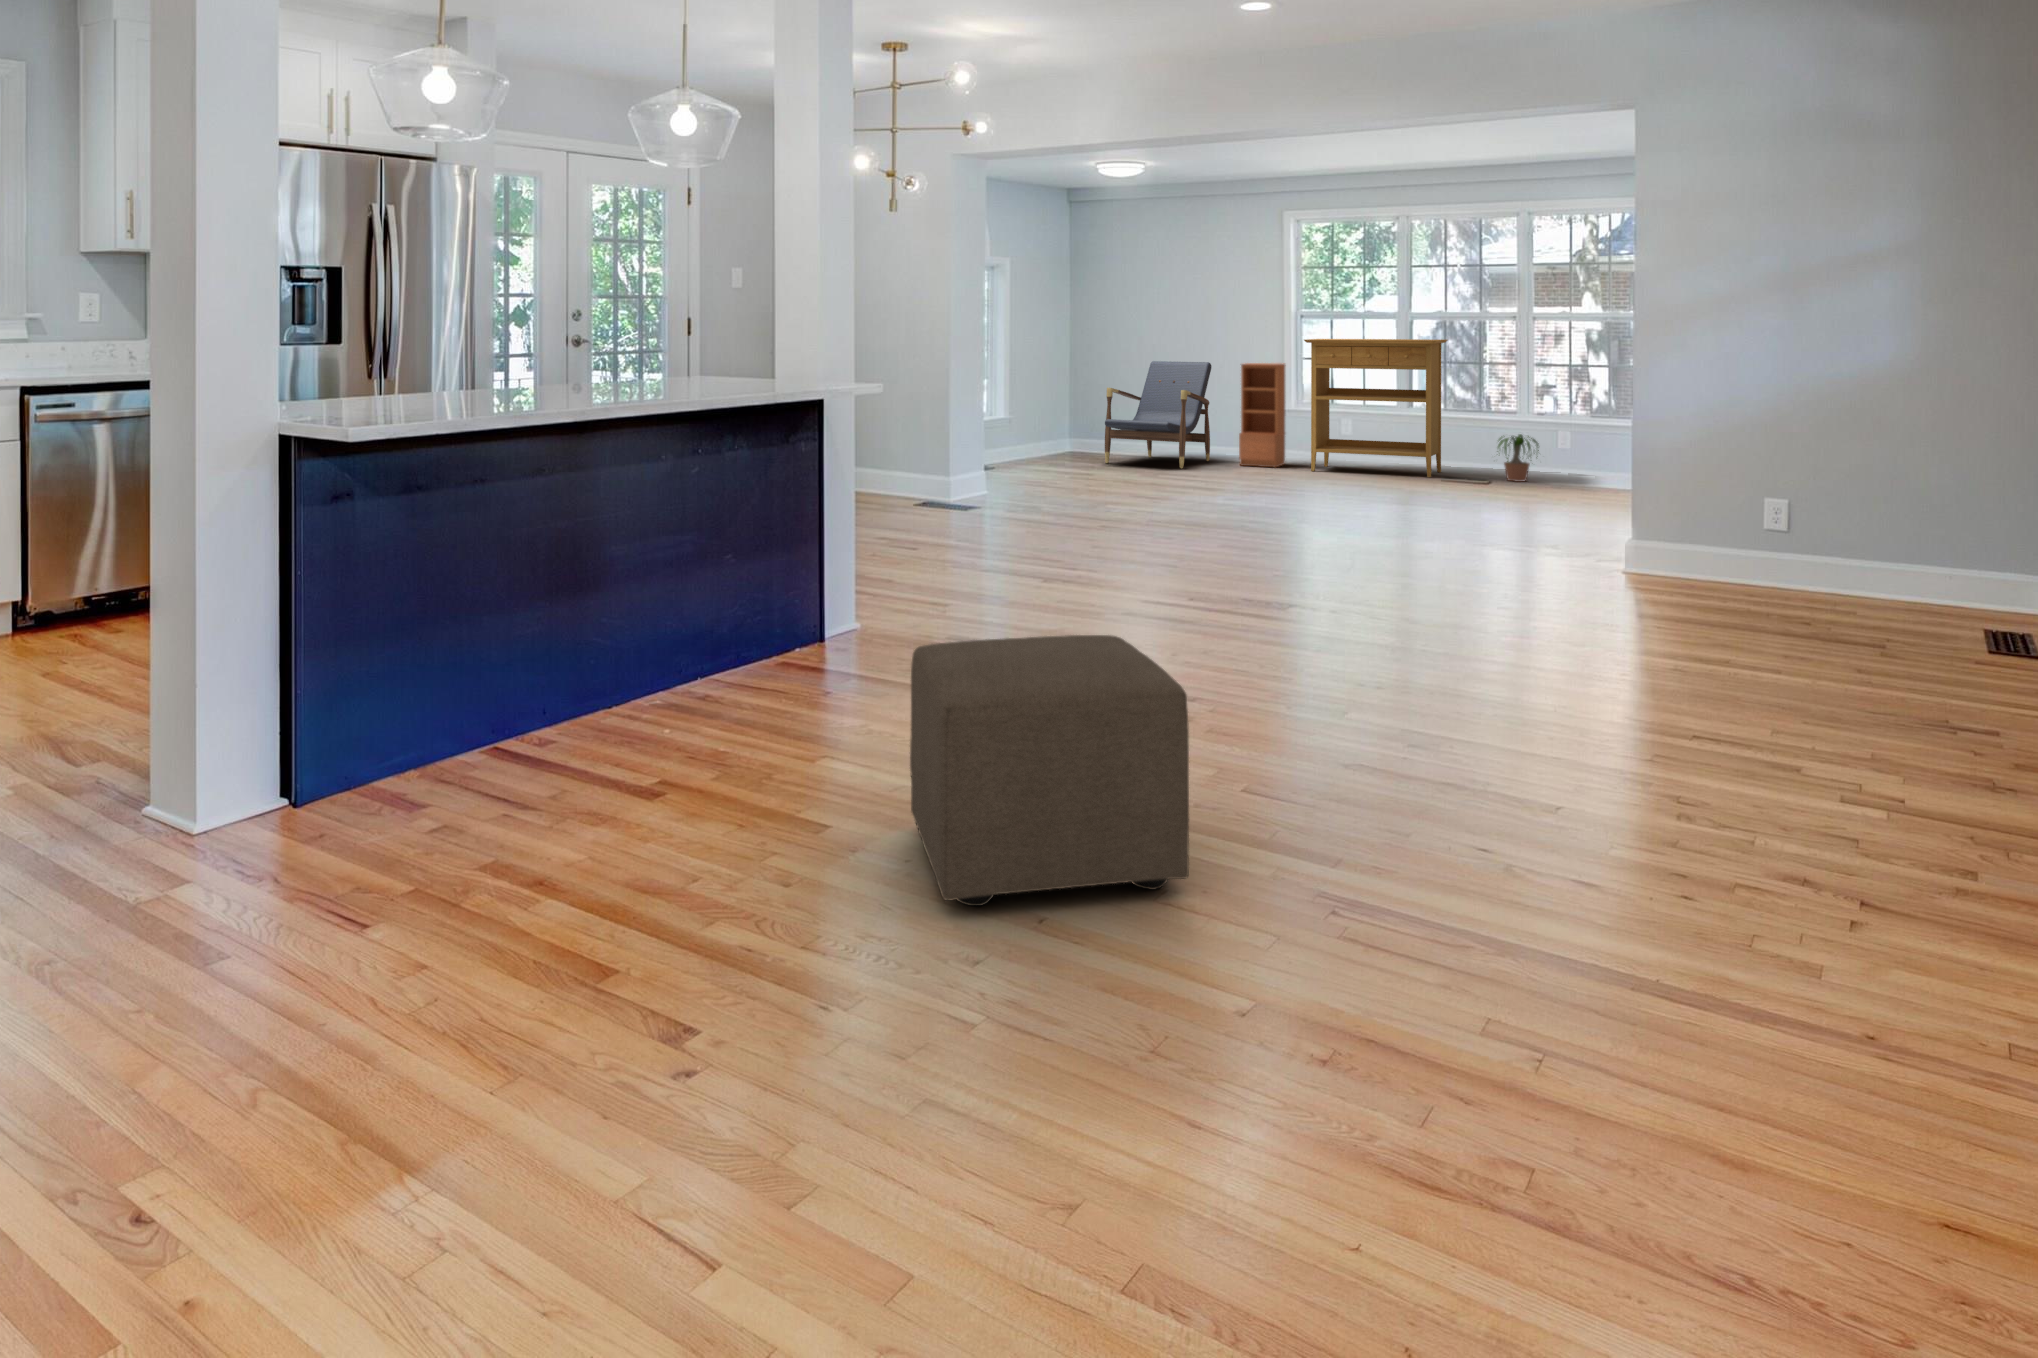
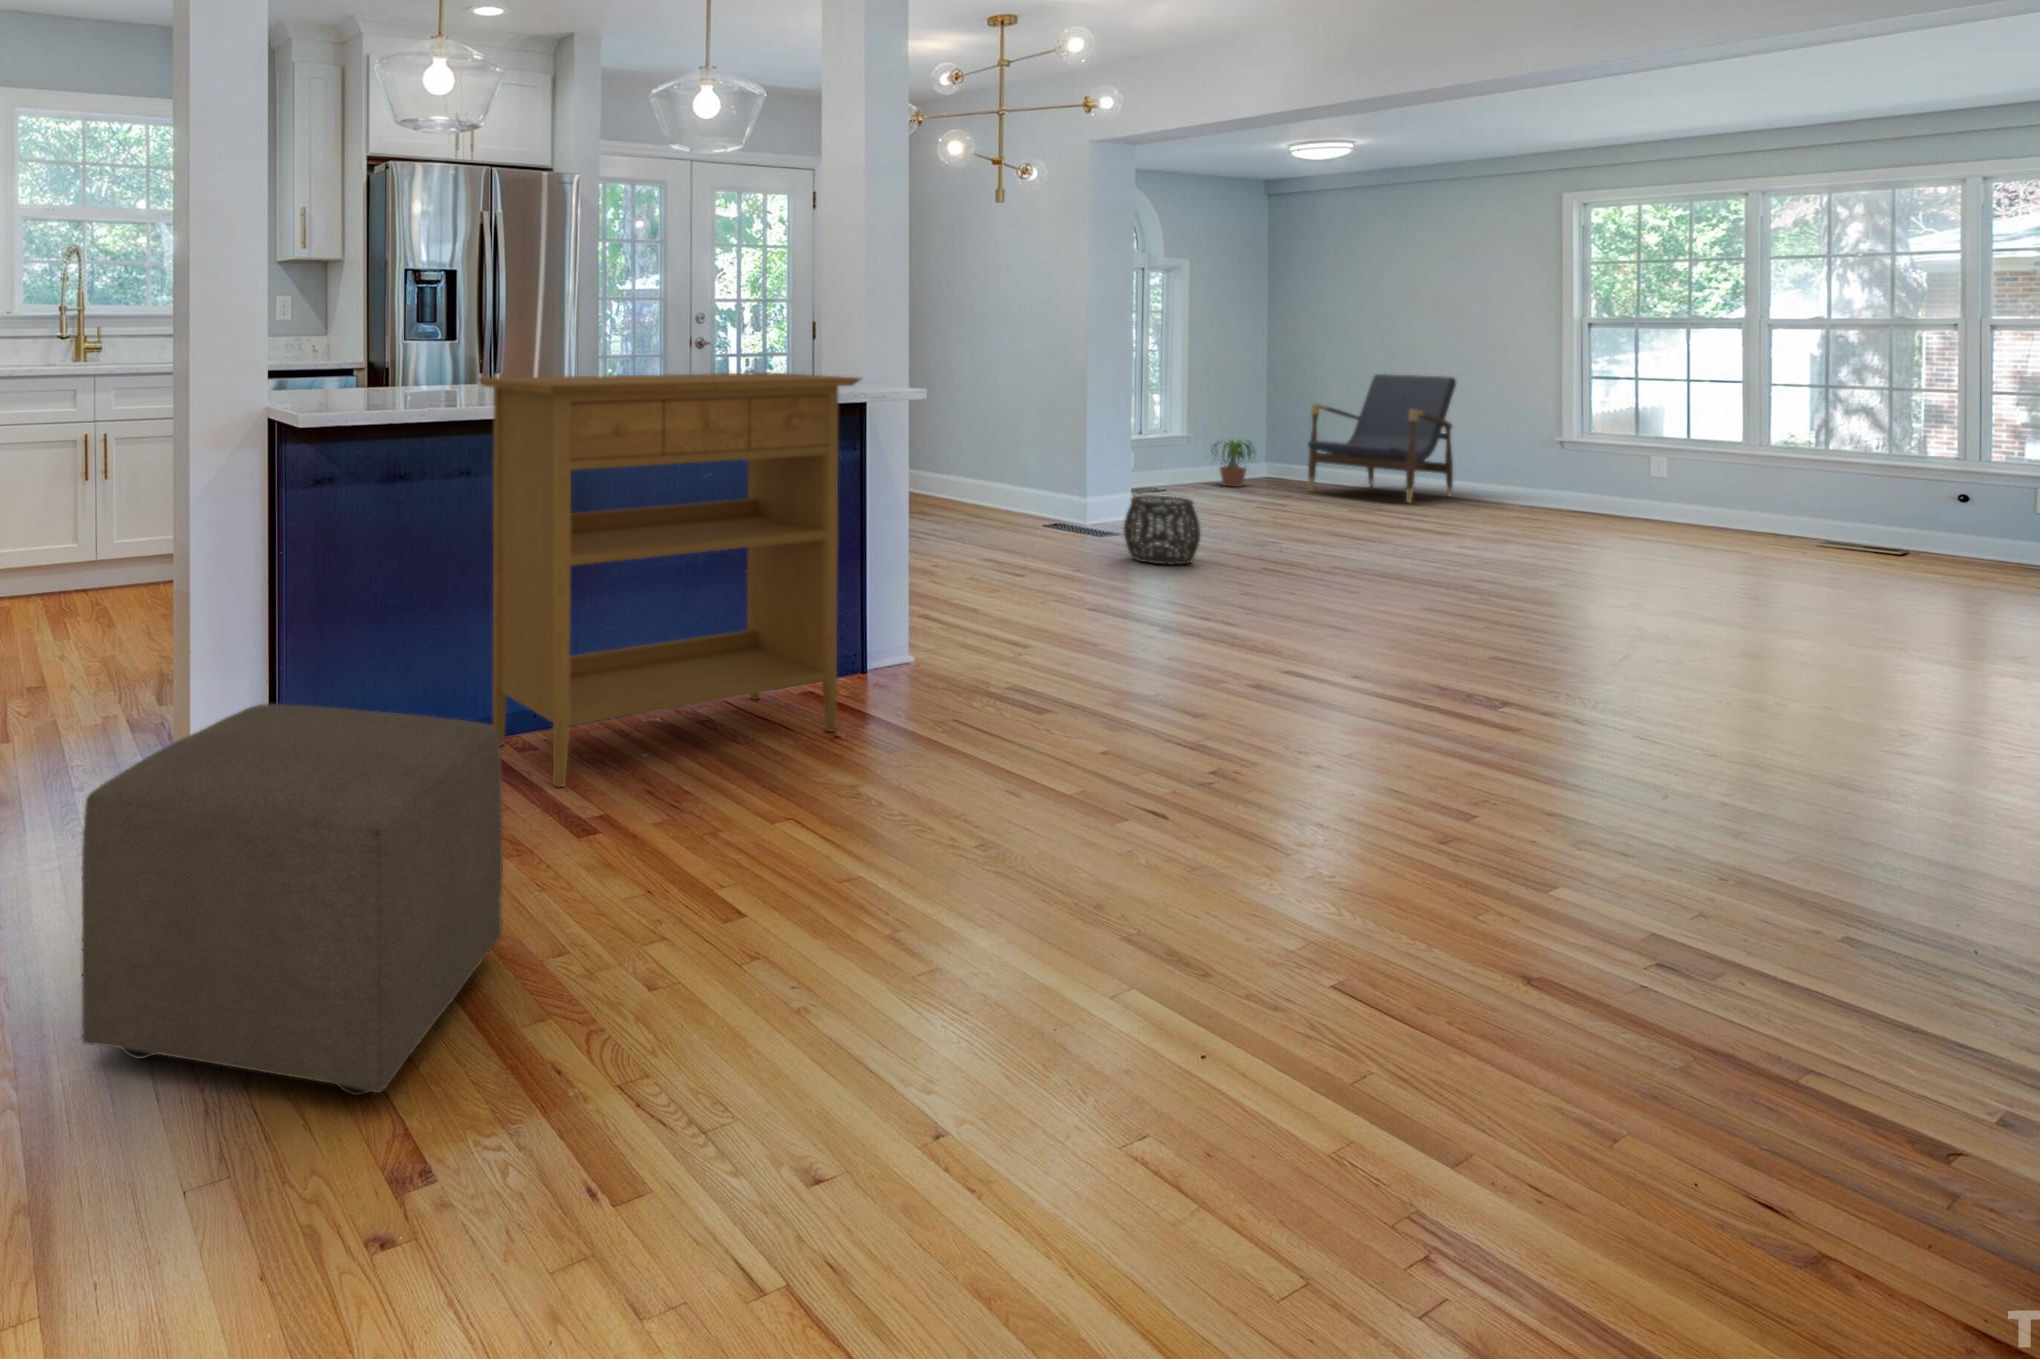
console table: present [1304,339,1448,477] -> present [479,373,861,787]
bookcase: present [1239,363,1286,467] -> none [1493,379,1564,510]
potted plant: present [1498,434,1539,482] -> present [1212,440,1253,487]
woven basket: none [986,472,1049,531] -> present [1123,495,1201,565]
ottoman: present [910,635,1189,906] -> present [82,704,503,1095]

